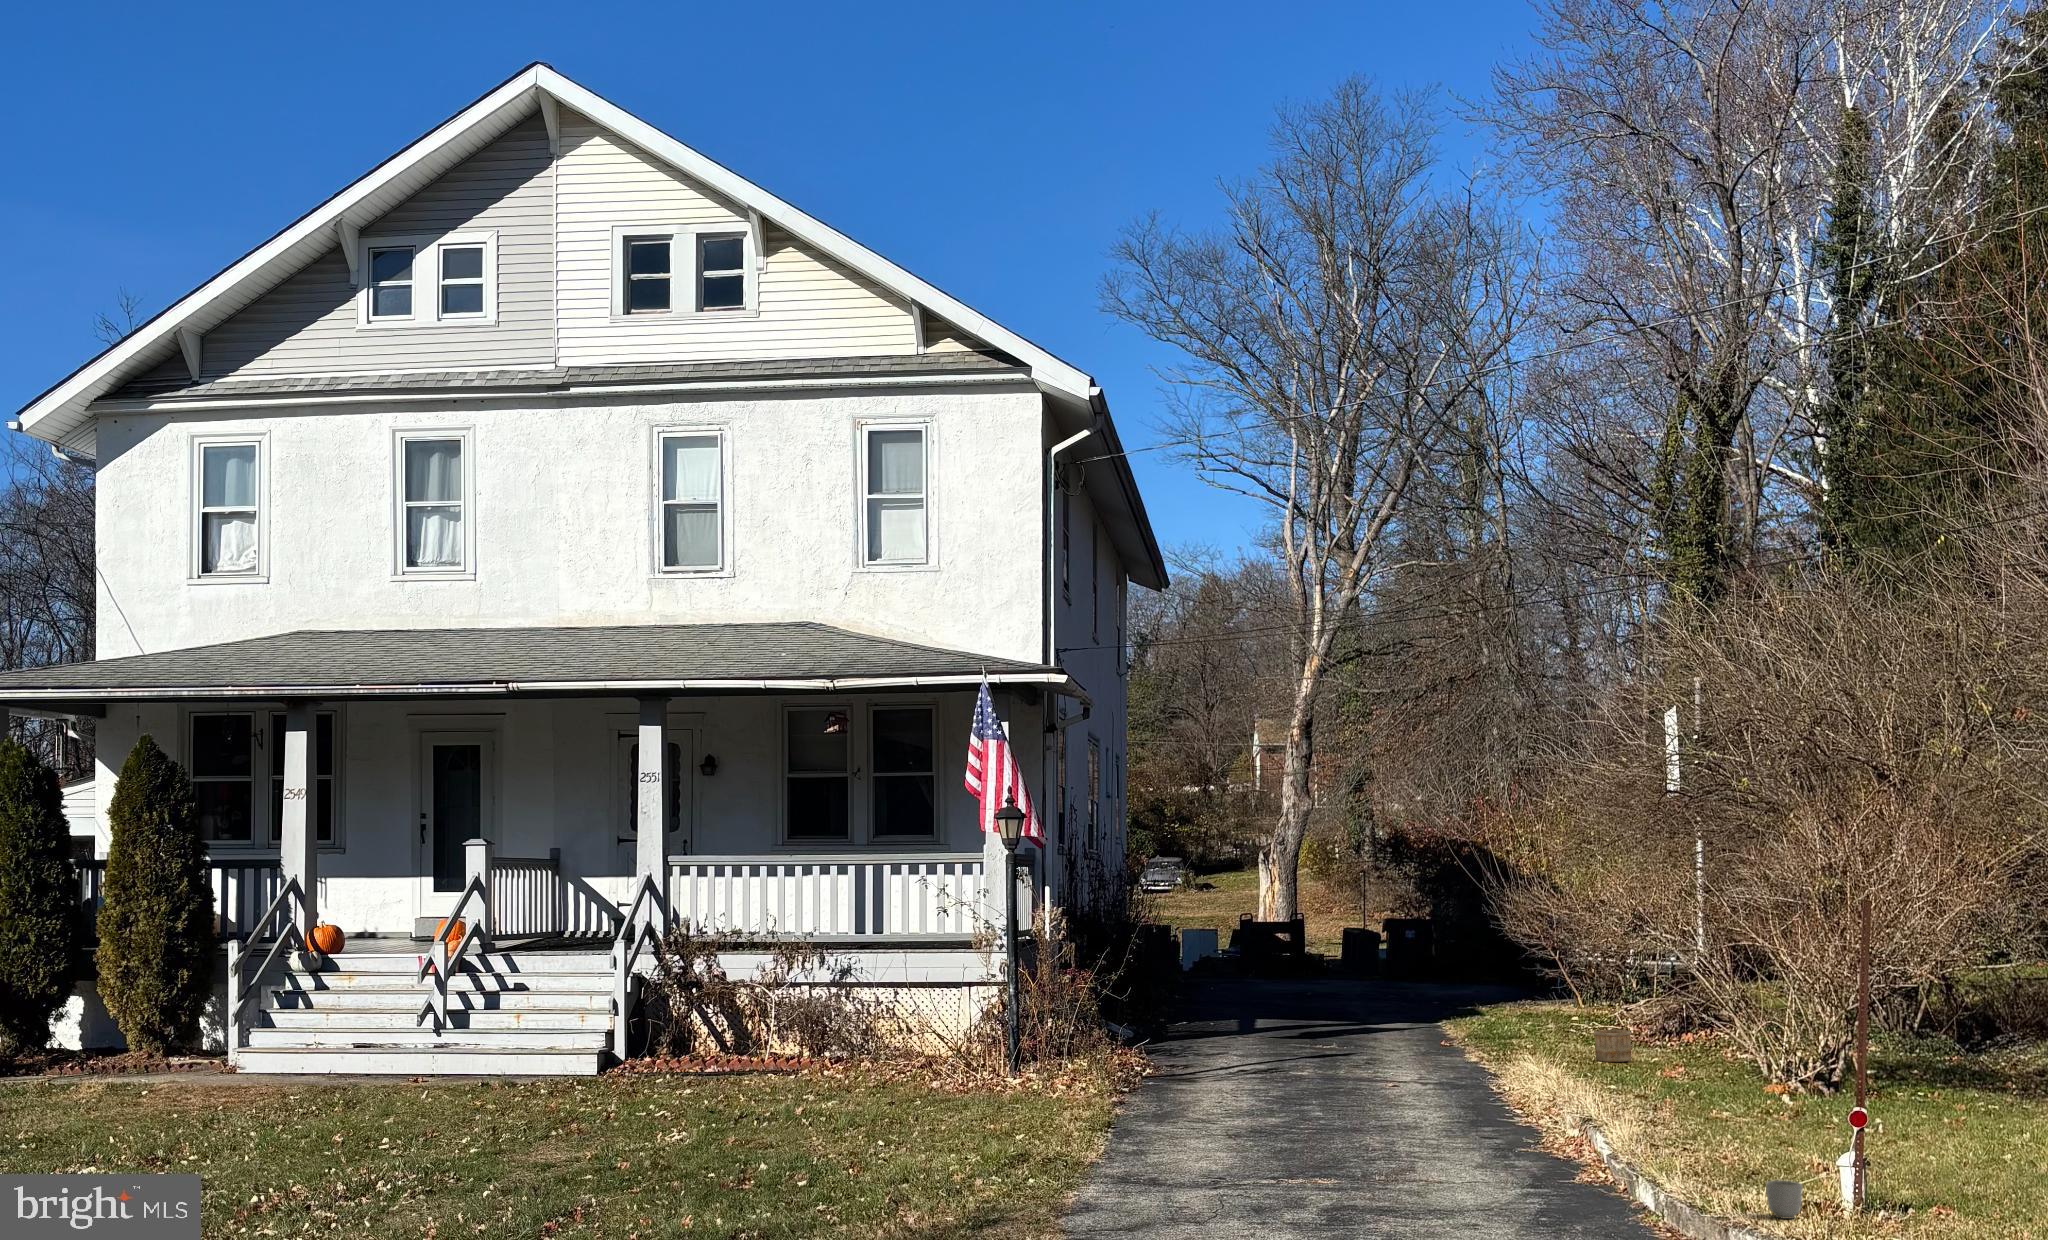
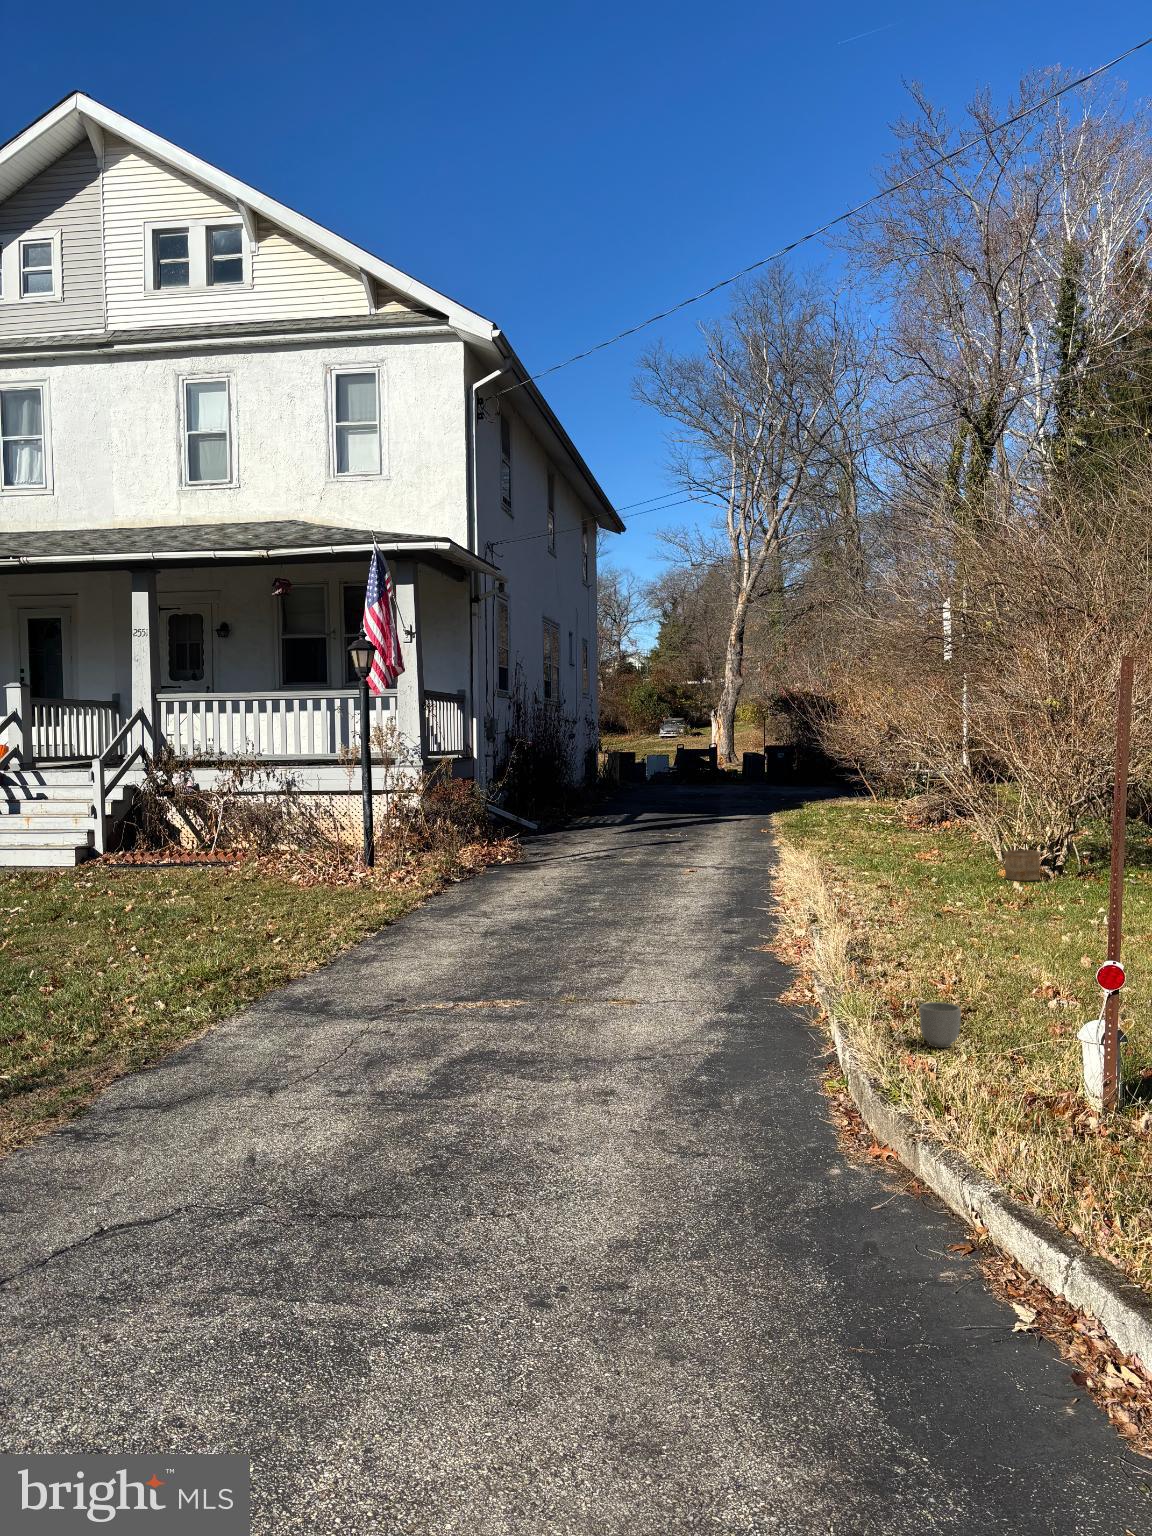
wooden bucket: present [1593,1030,1631,1062] -> present [1004,850,1041,881]

